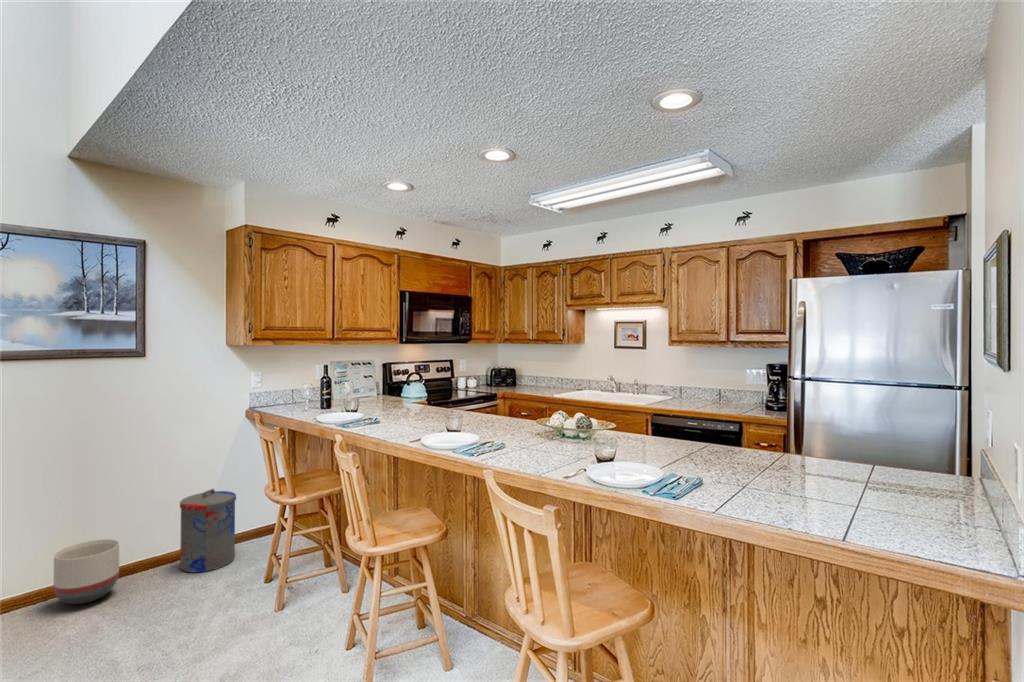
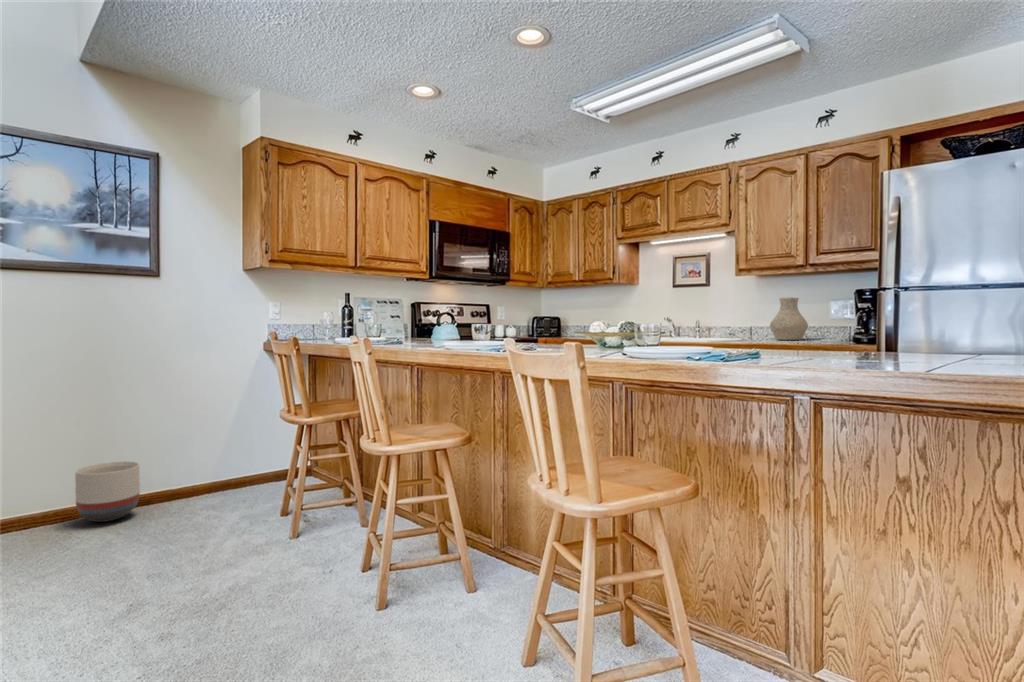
vase: none [700,371,731,408] -> present [770,298,808,340]
trash can: present [180,489,236,573] -> none [200,419,257,502]

